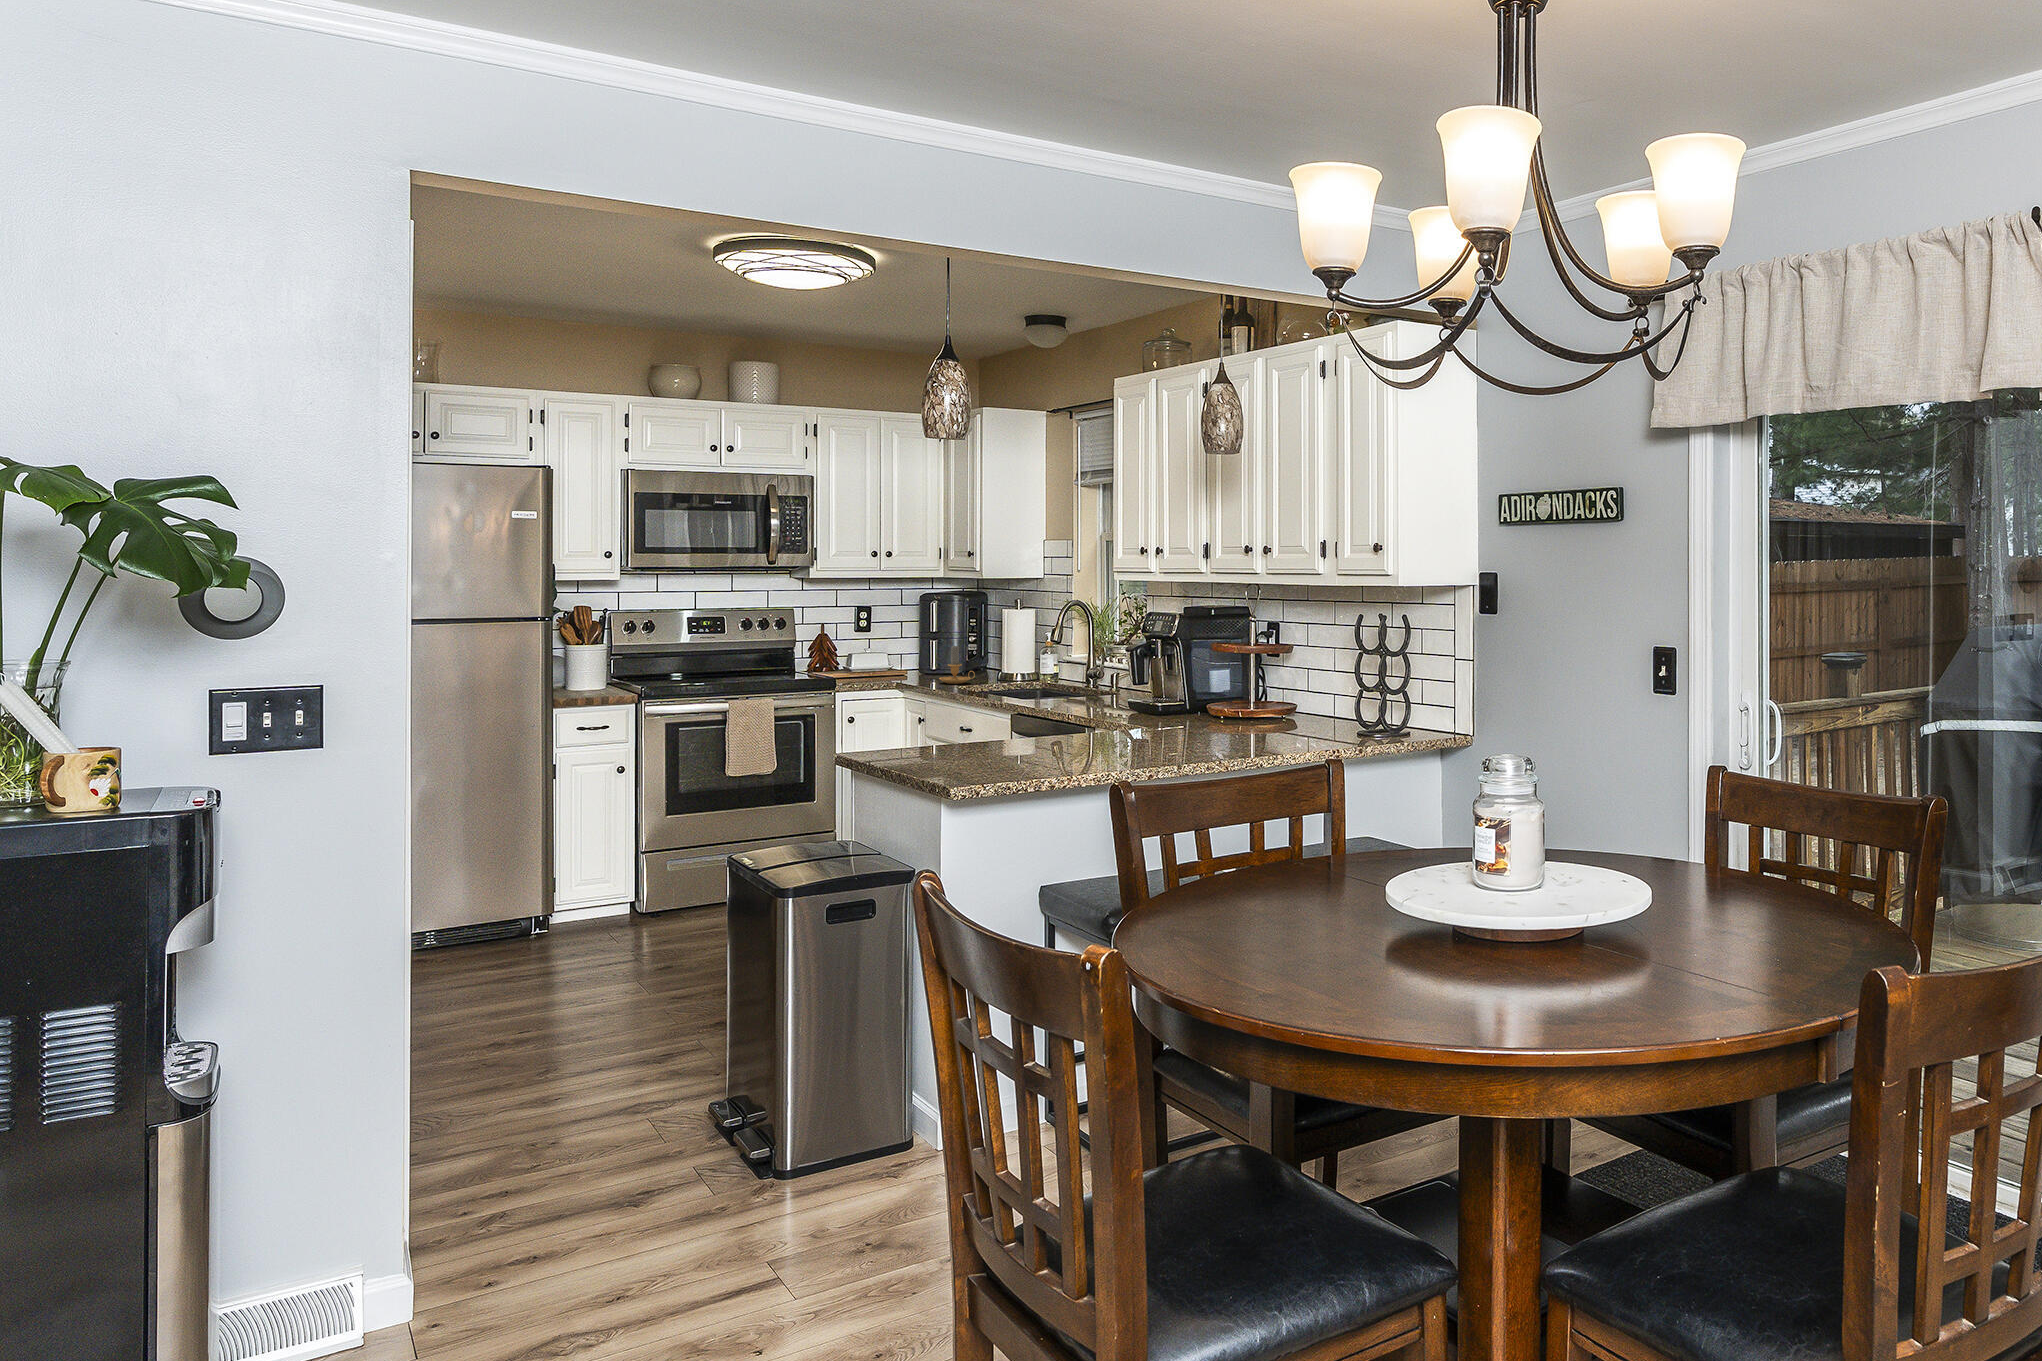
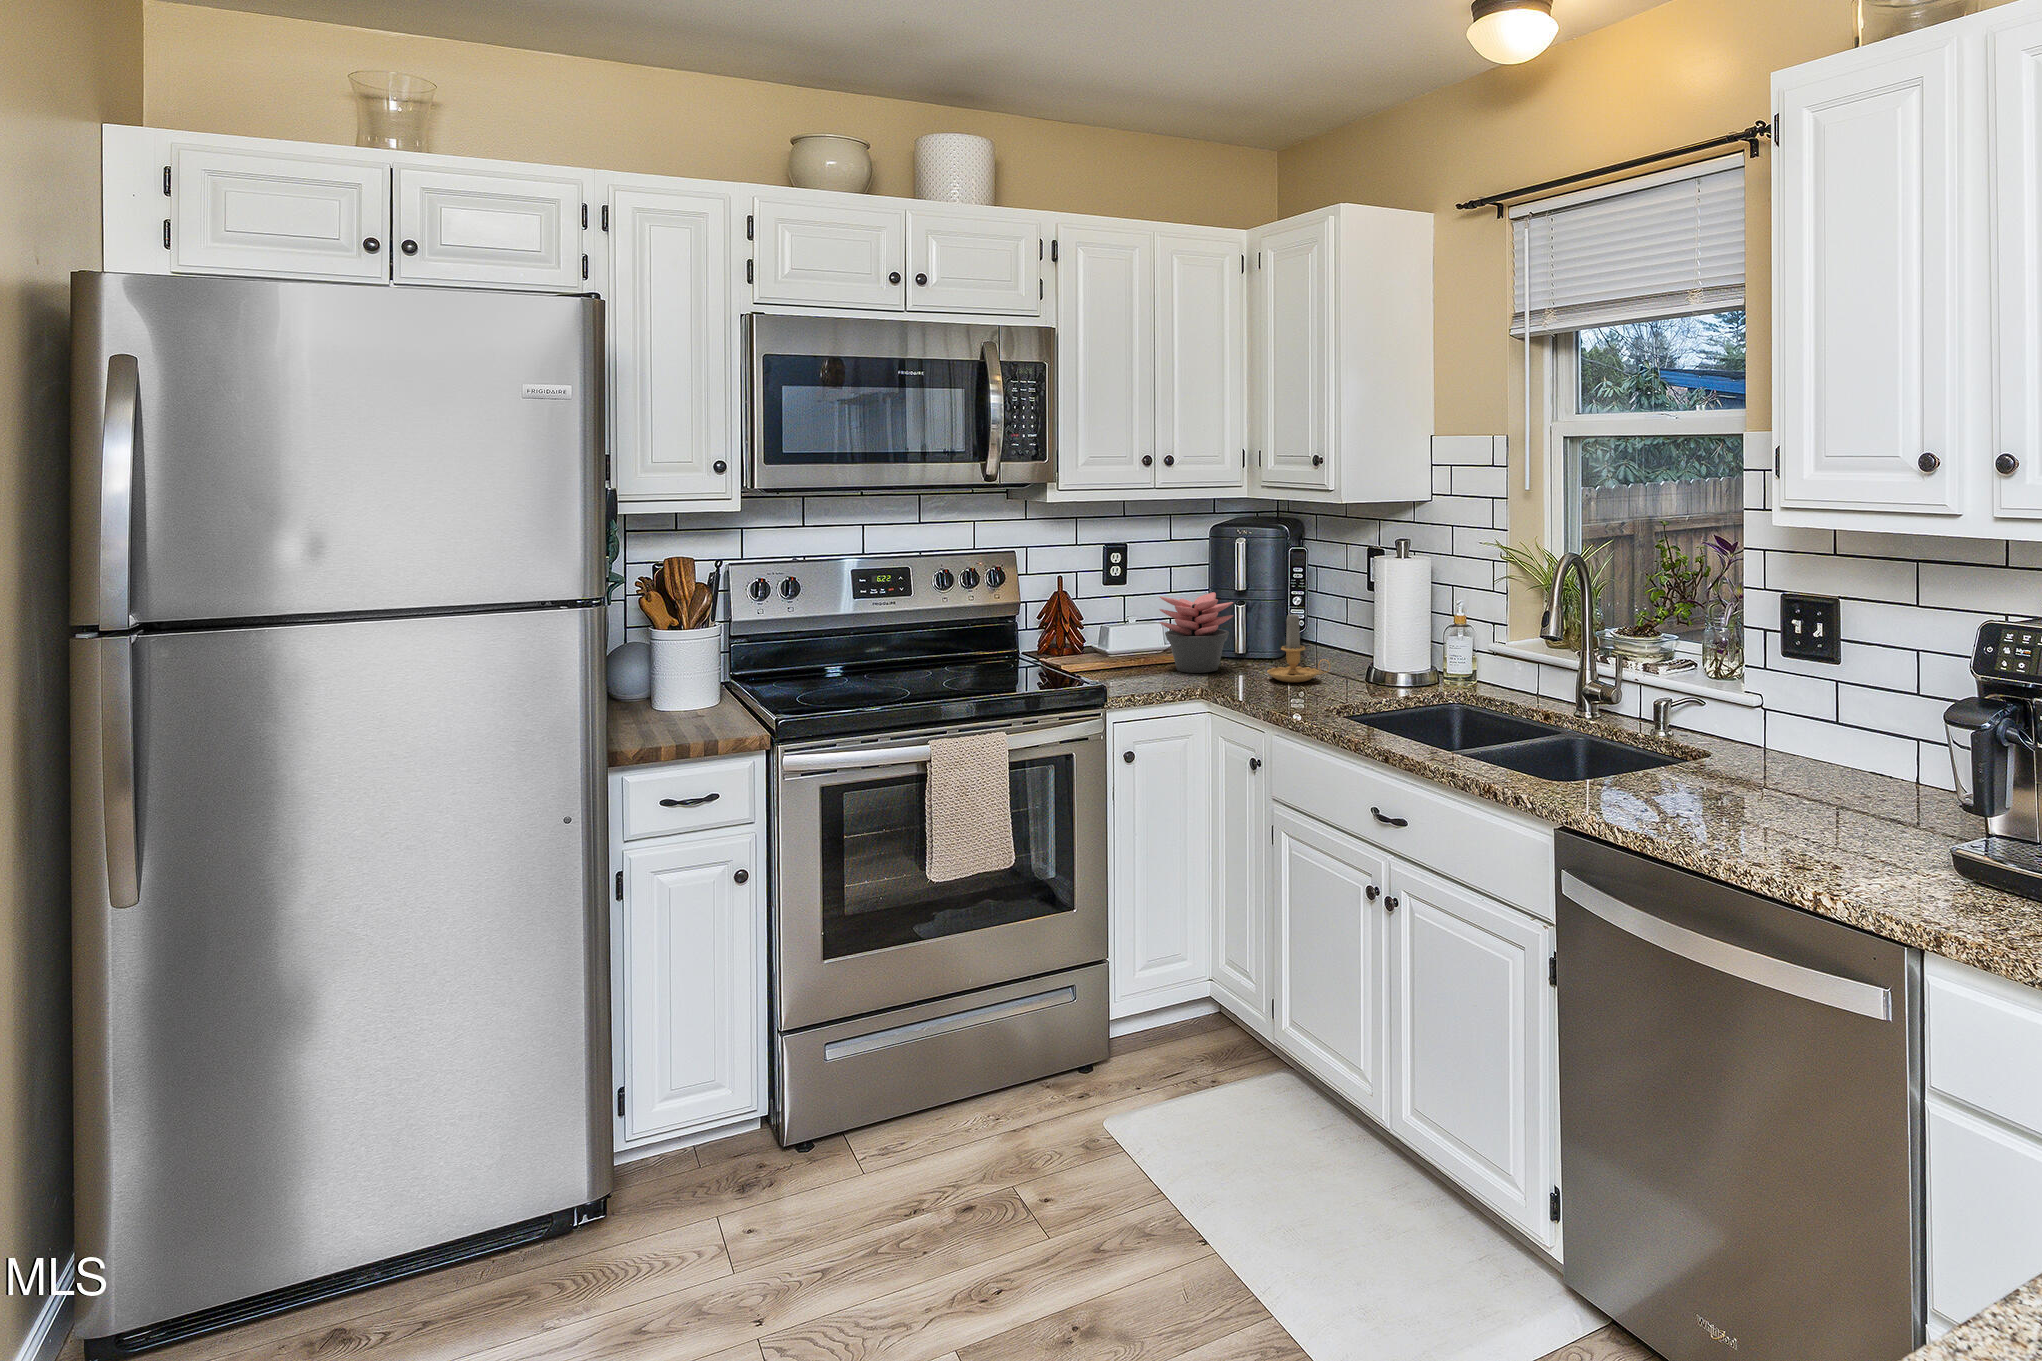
succulent plant: none [880,634,925,680] -> present [1159,592,1233,673]

